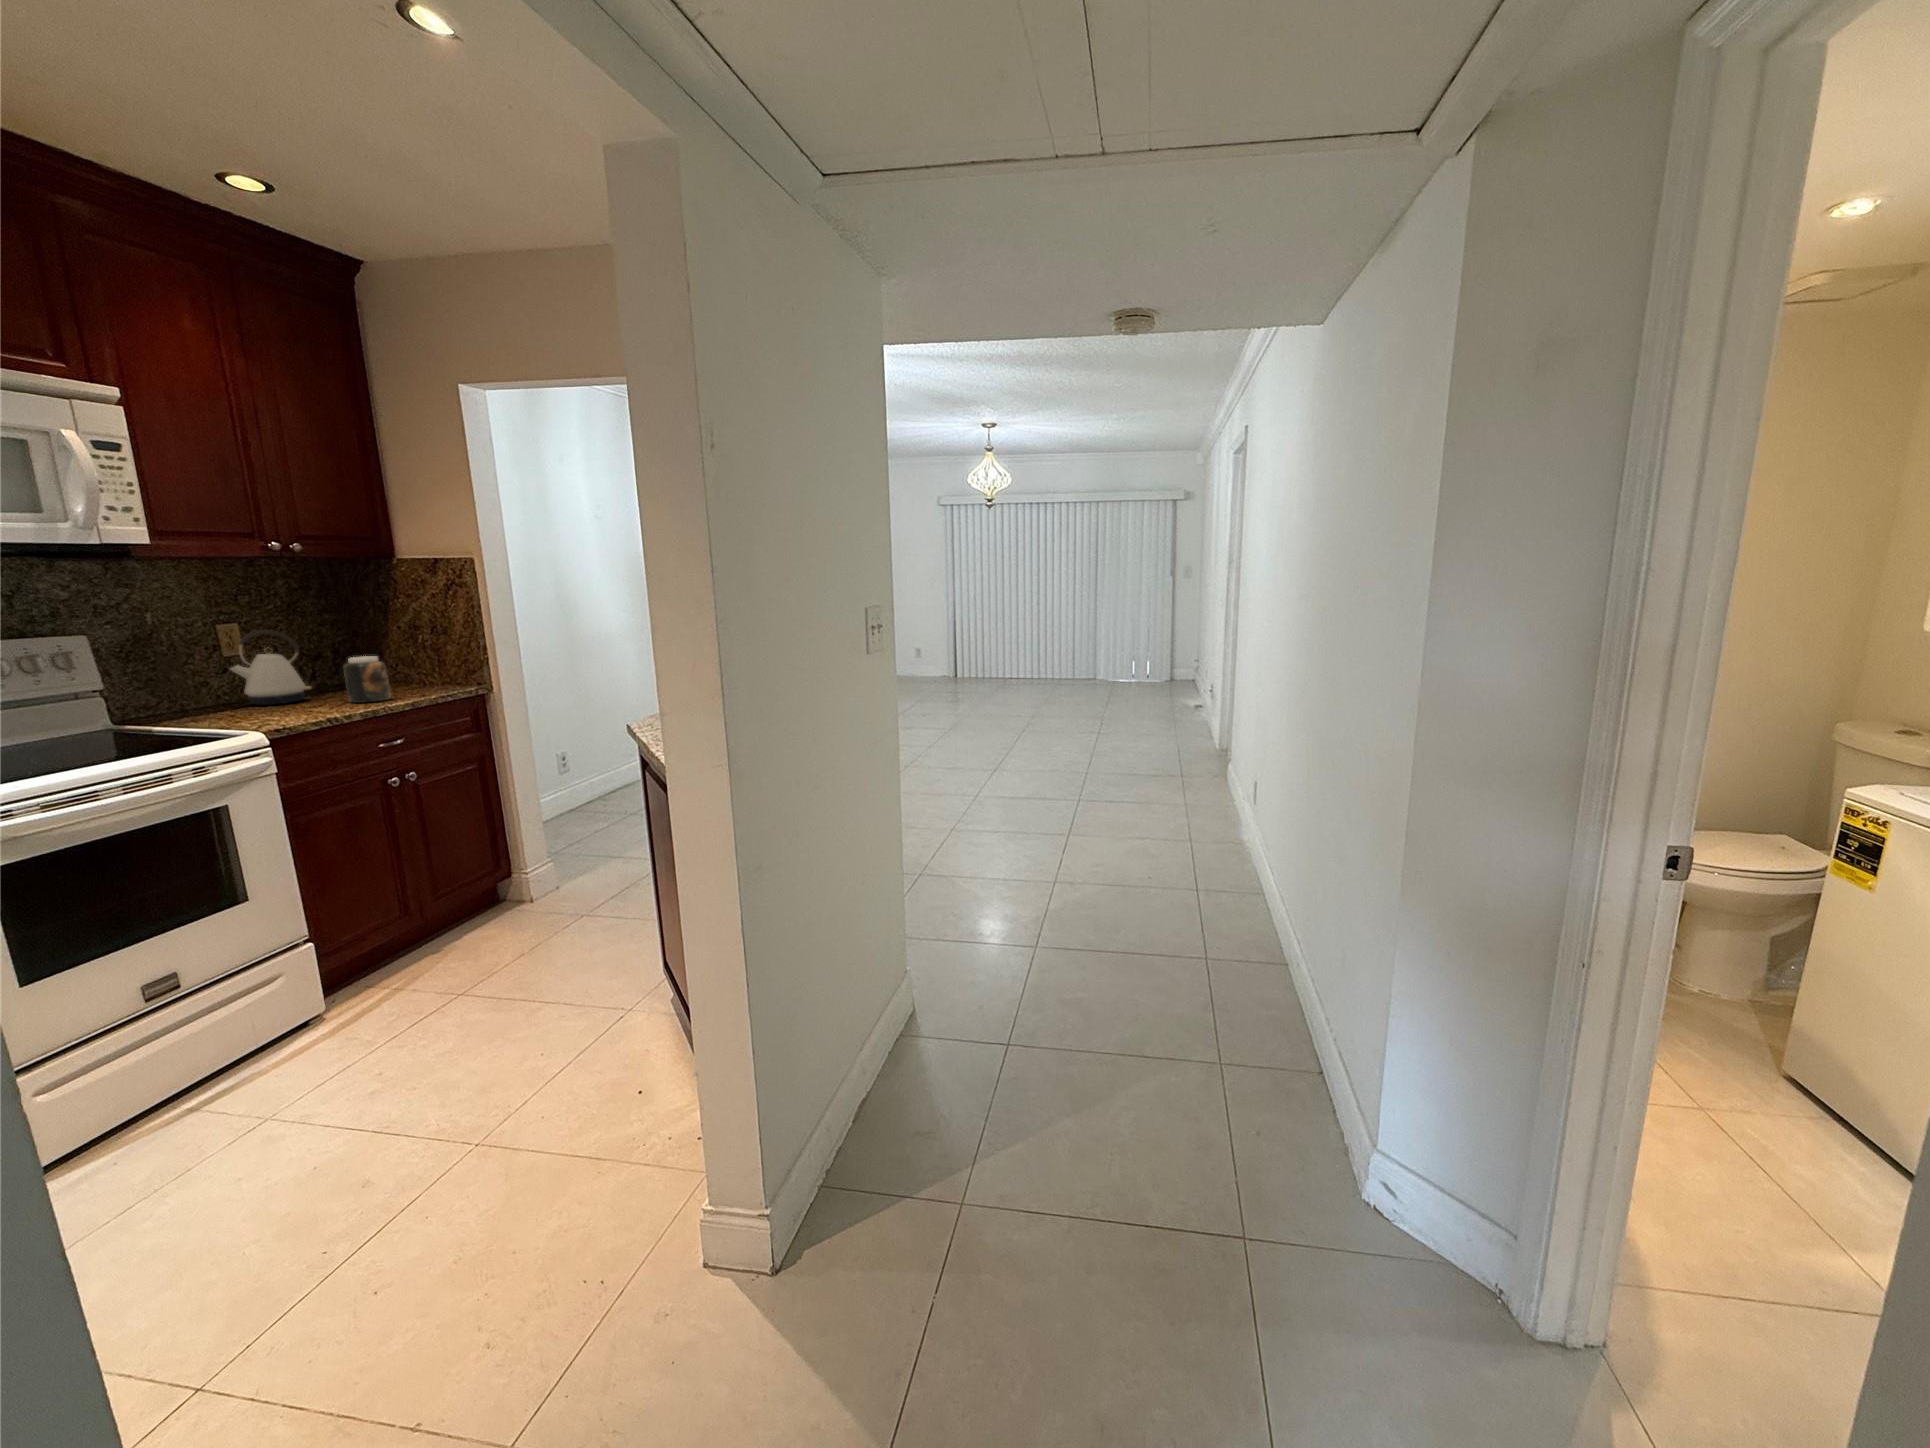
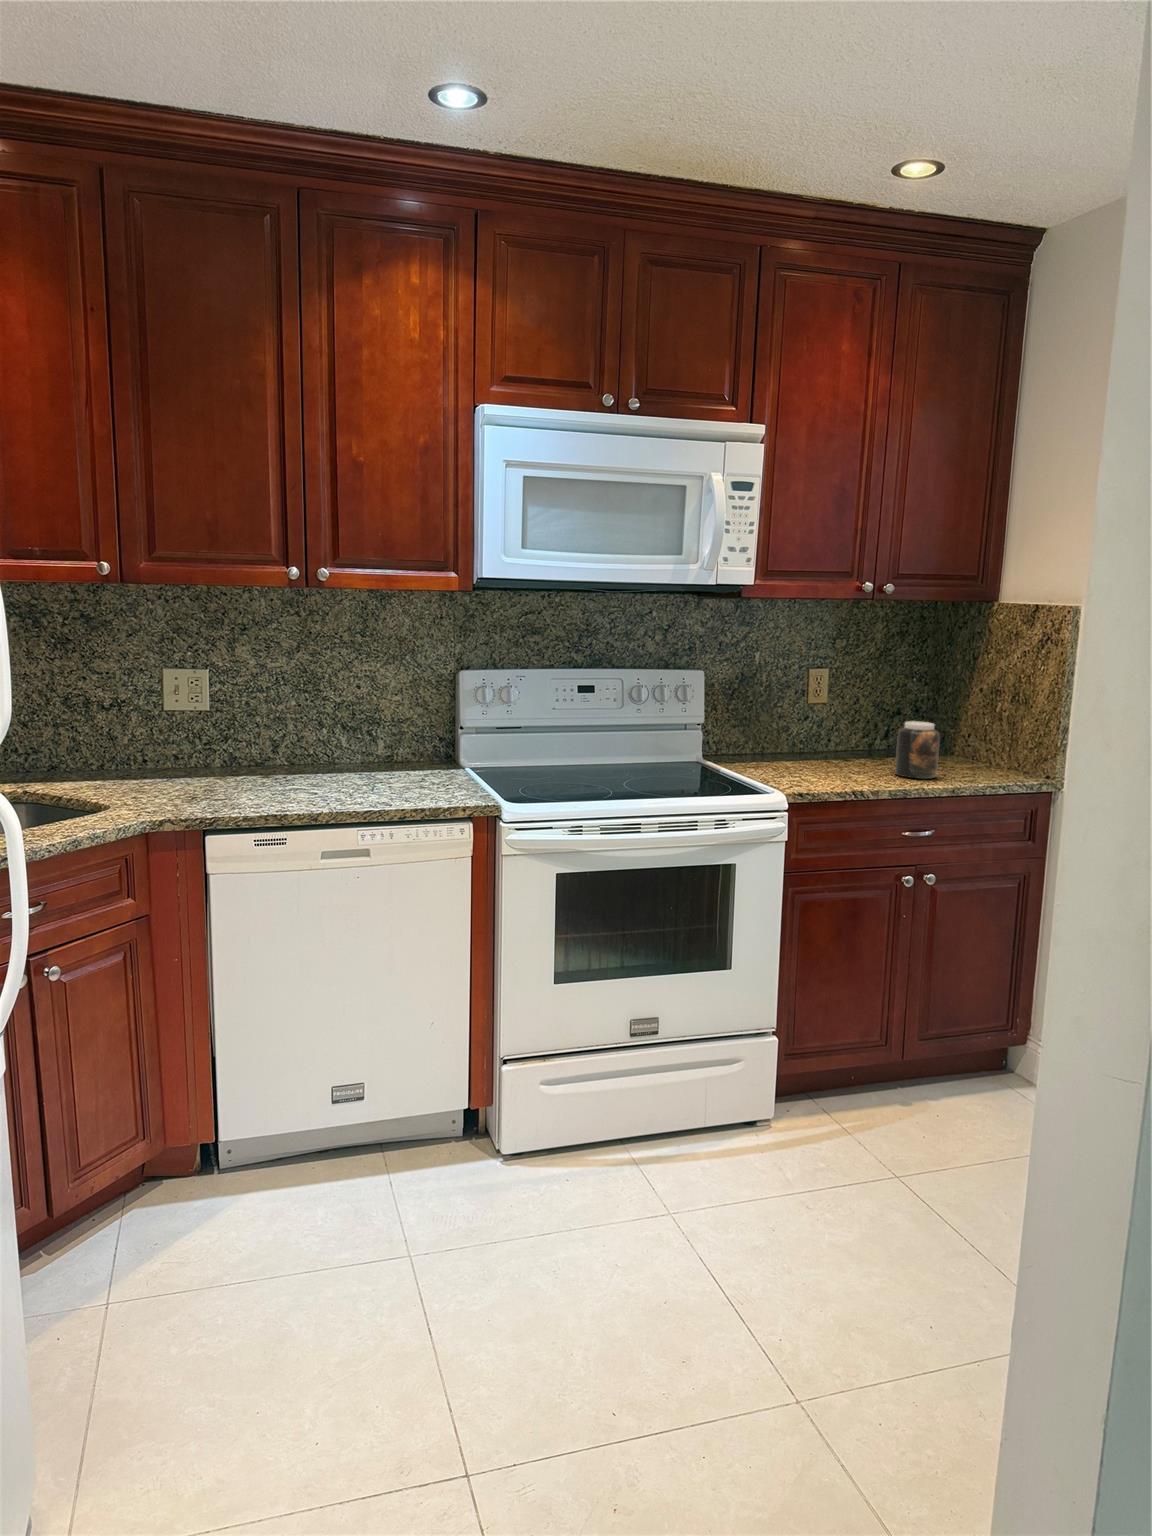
kettle: present [231,630,311,705] -> none [808,678,872,762]

